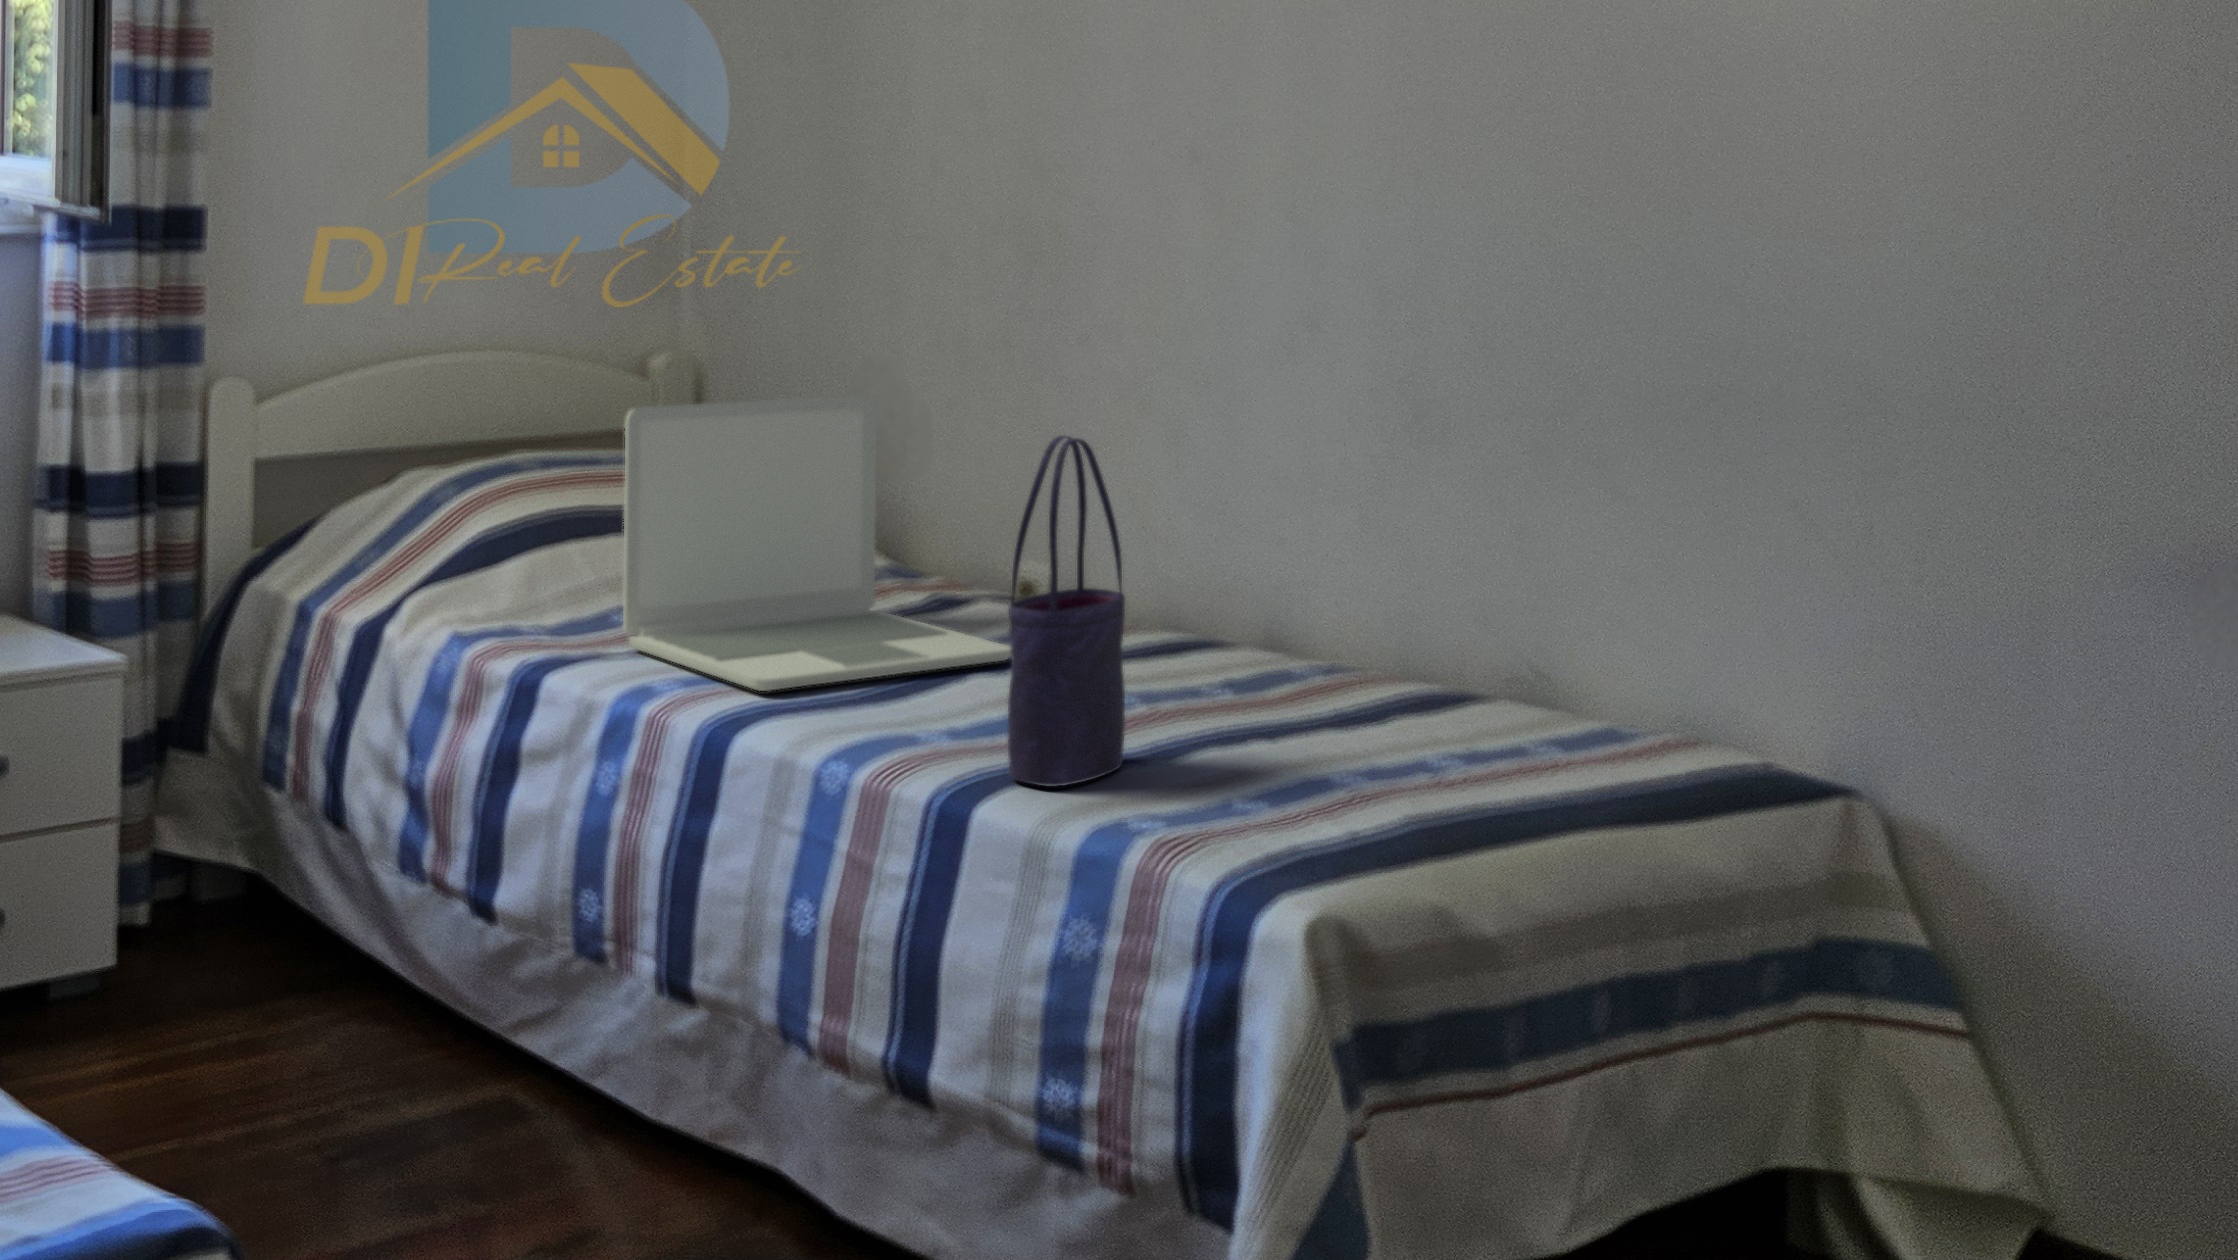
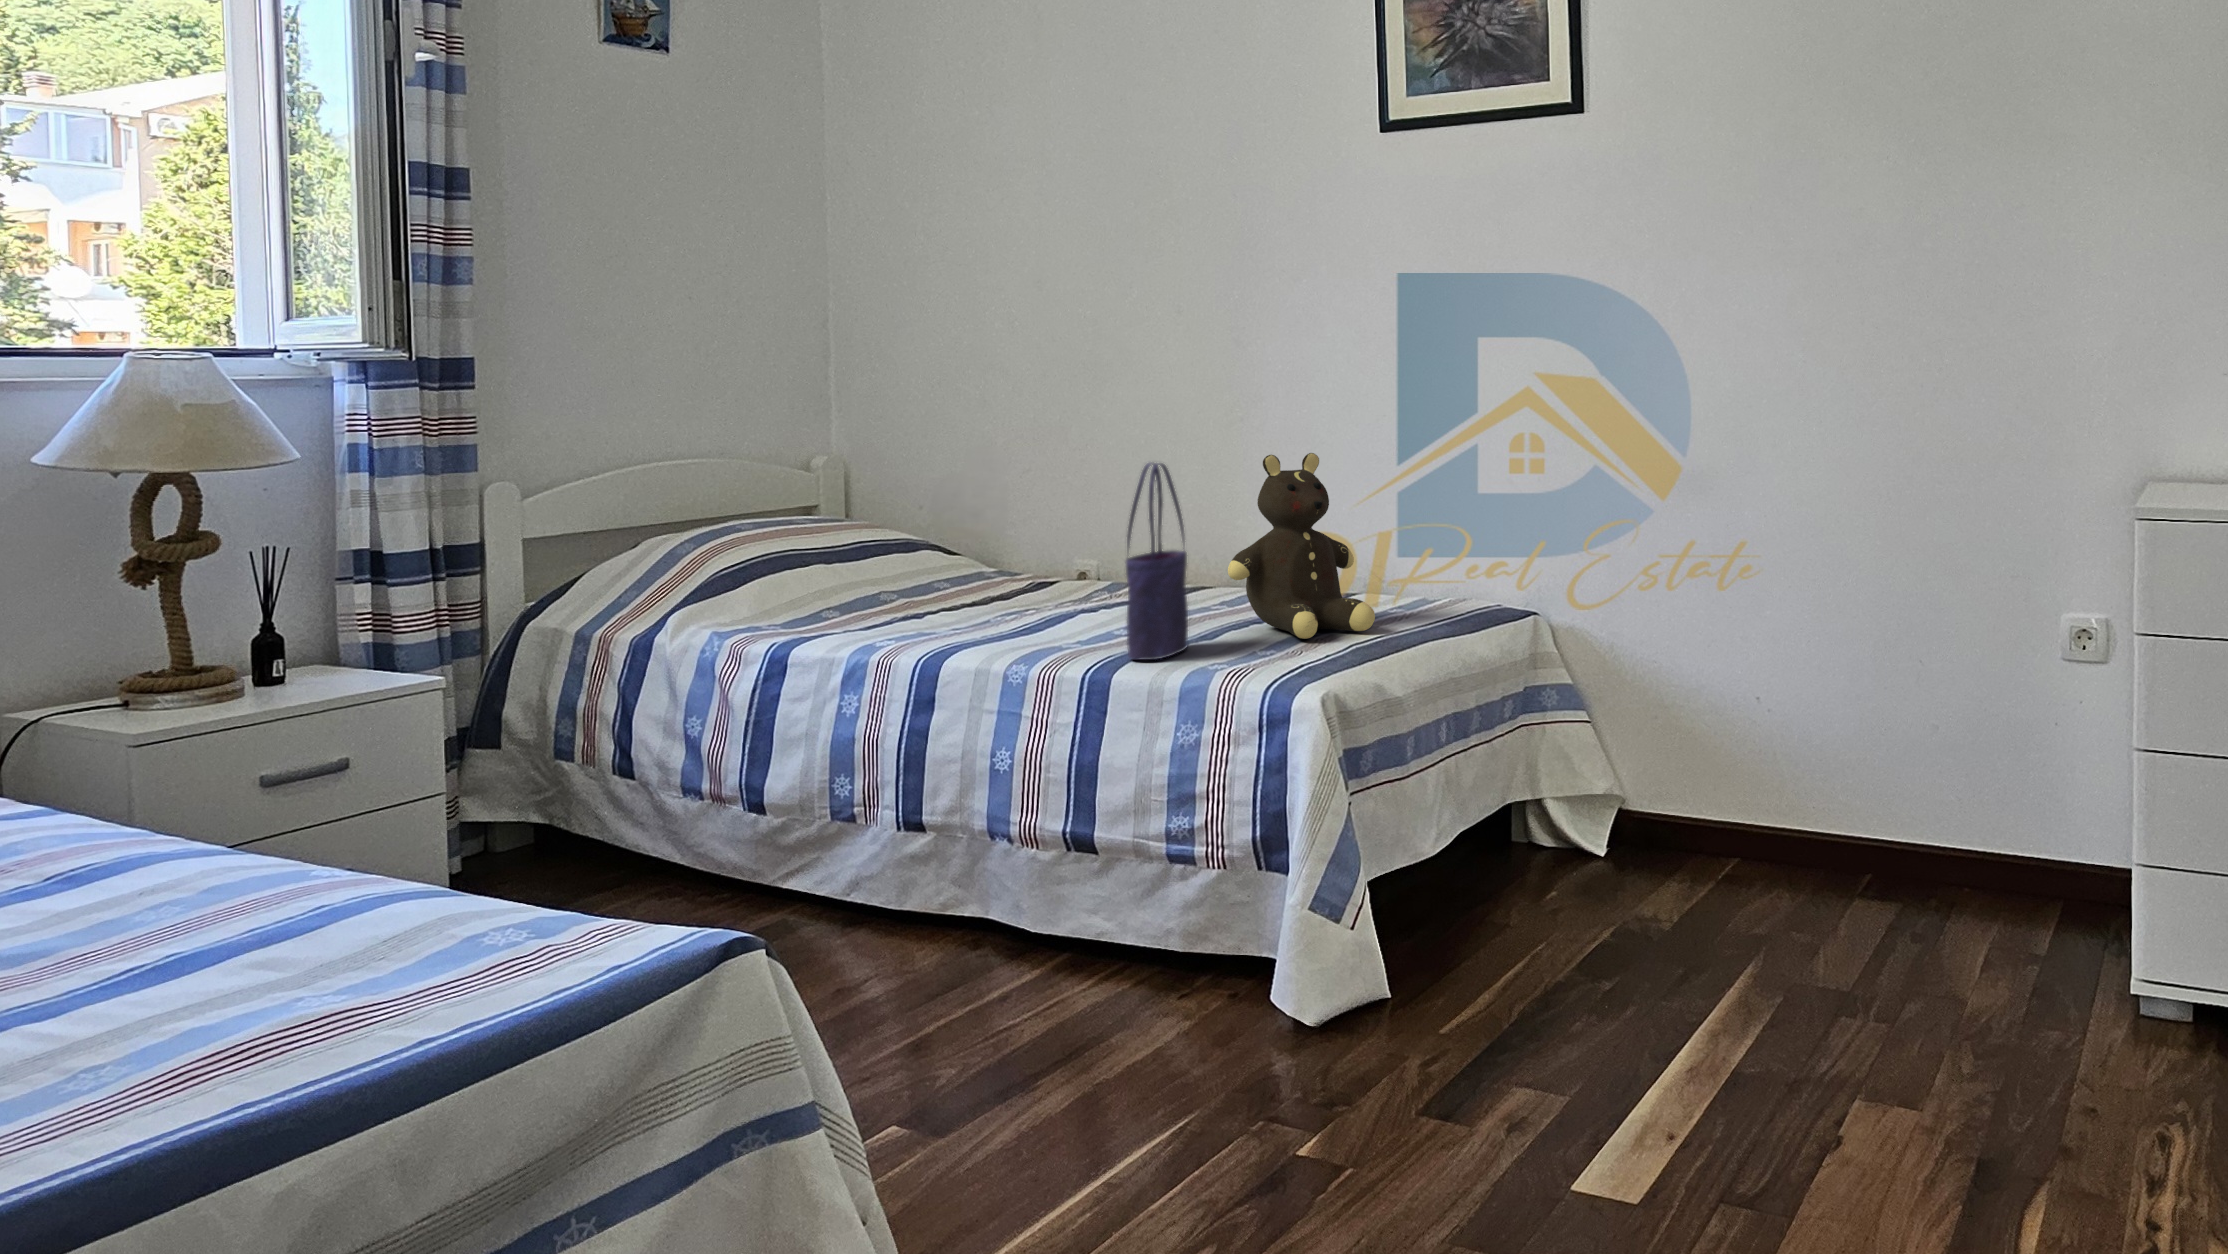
laptop: present [623,395,1011,691] -> none [843,465,1098,639]
teddy bear: none [1210,425,1488,778] -> present [1228,453,1375,639]

